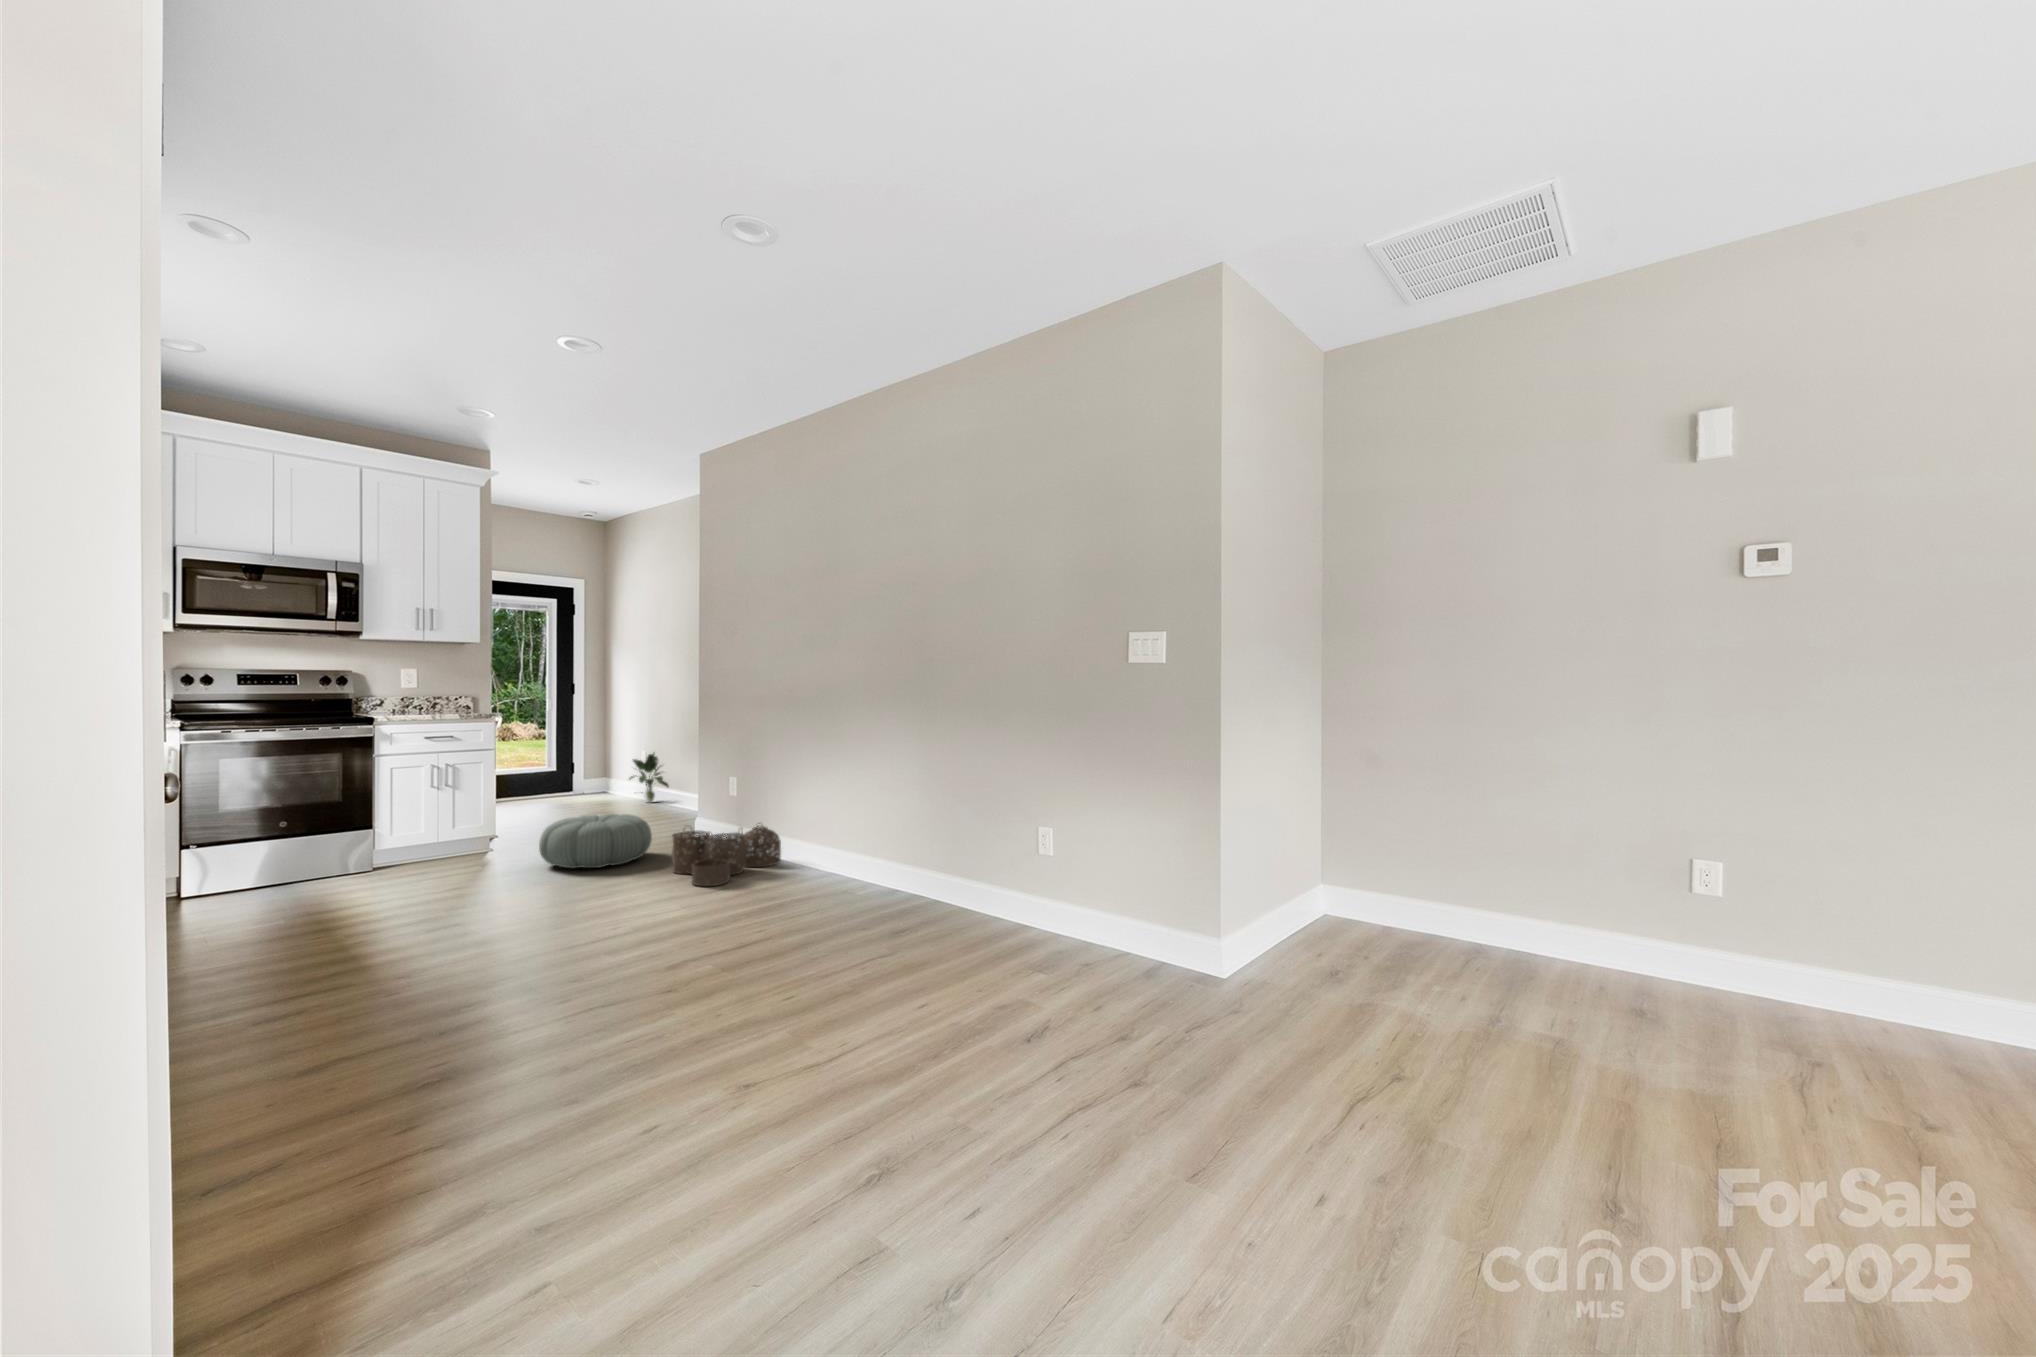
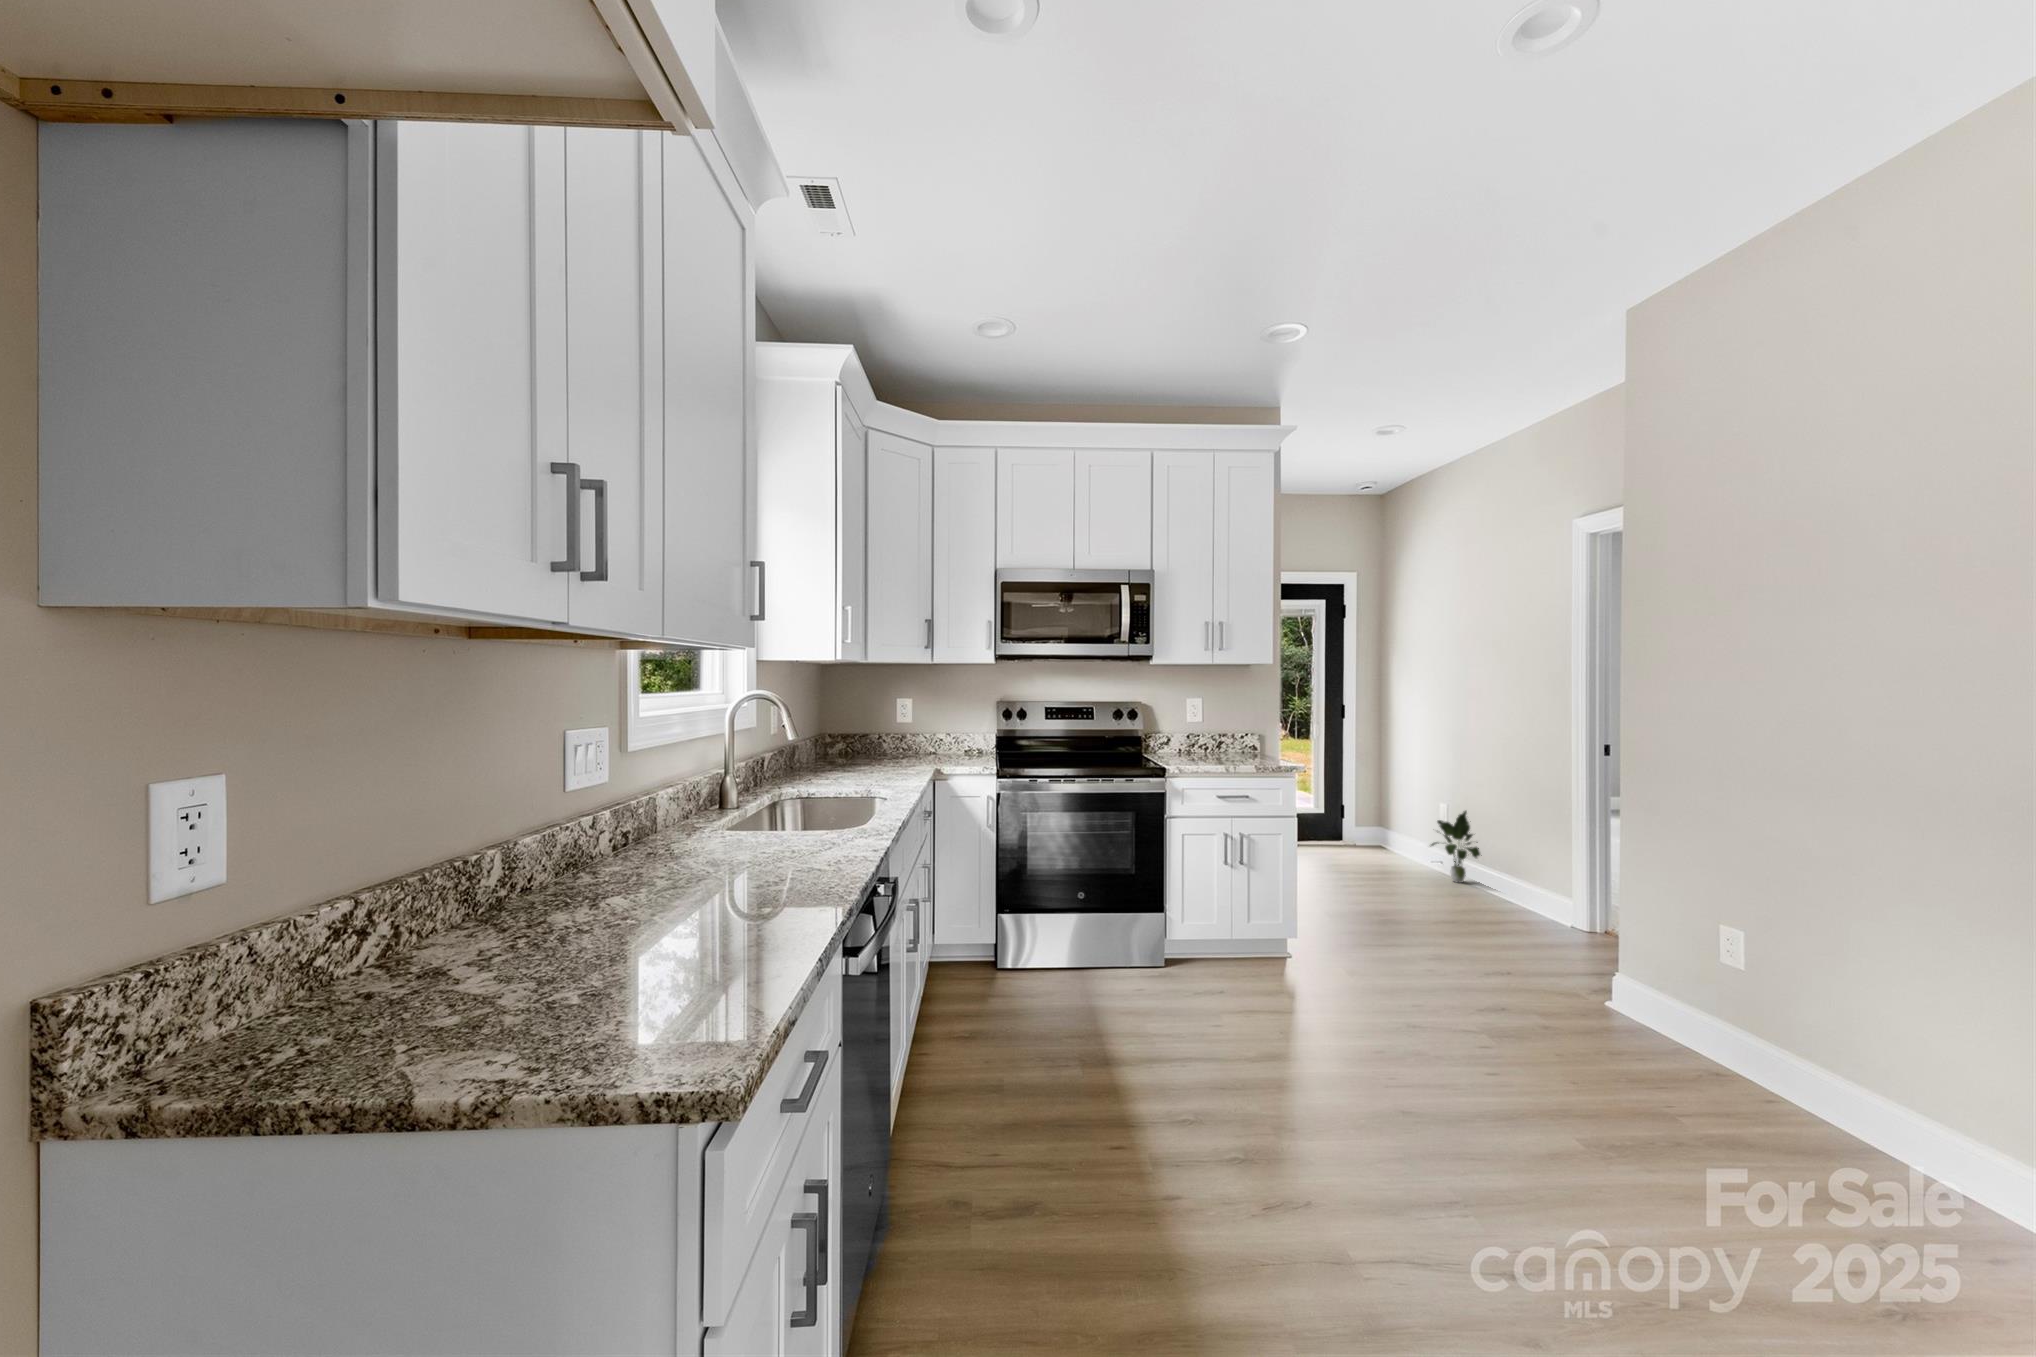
pouf: present [539,814,652,868] -> none [1368,931,1539,1031]
woven basket: present [672,823,781,886] -> none [1600,998,1826,1157]

